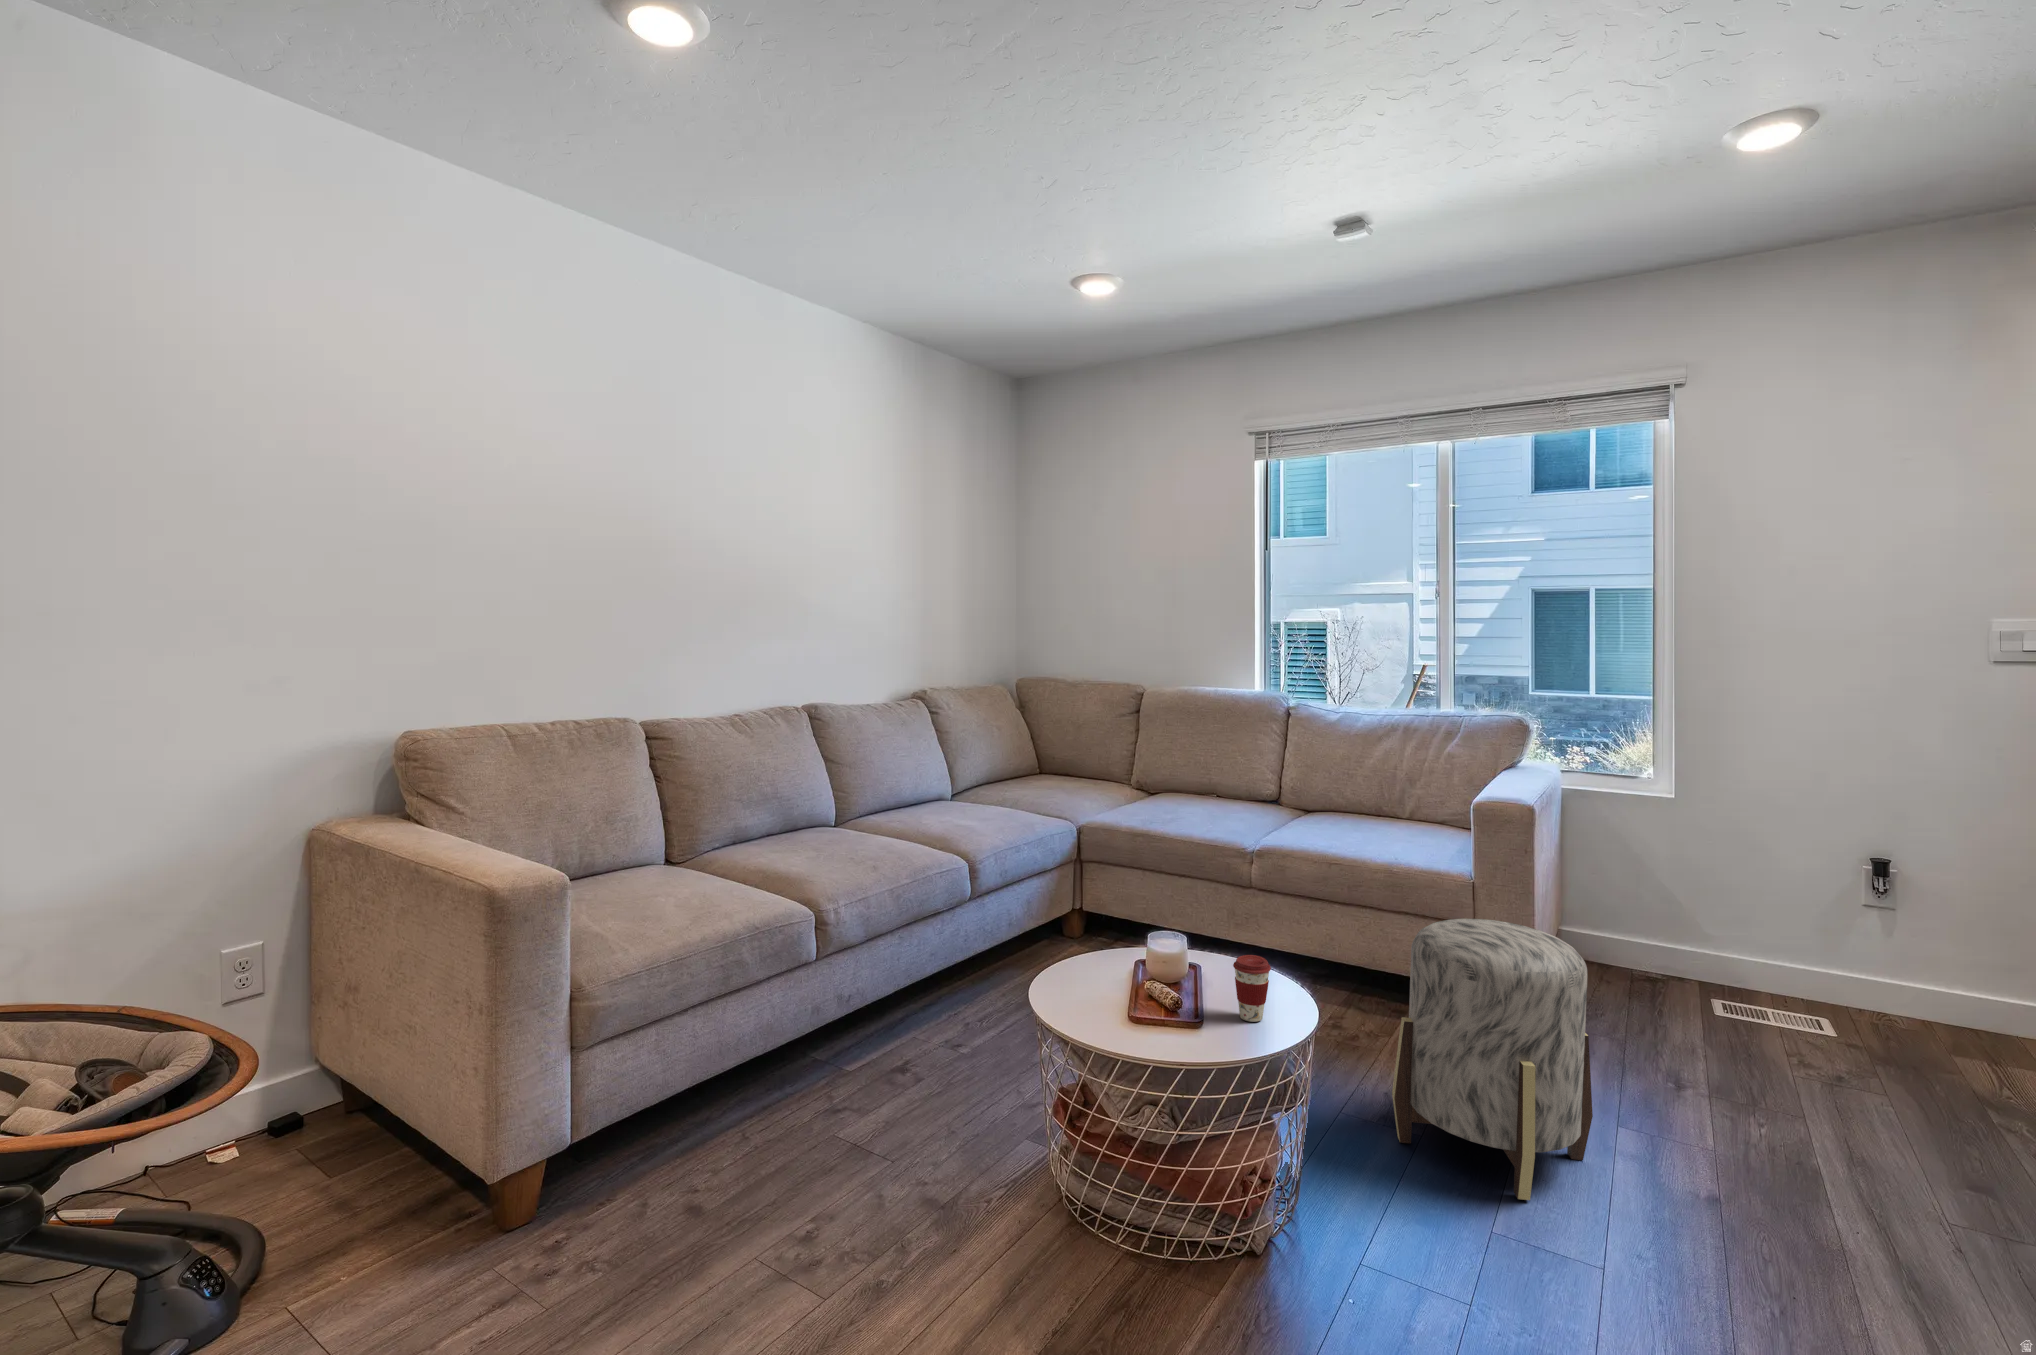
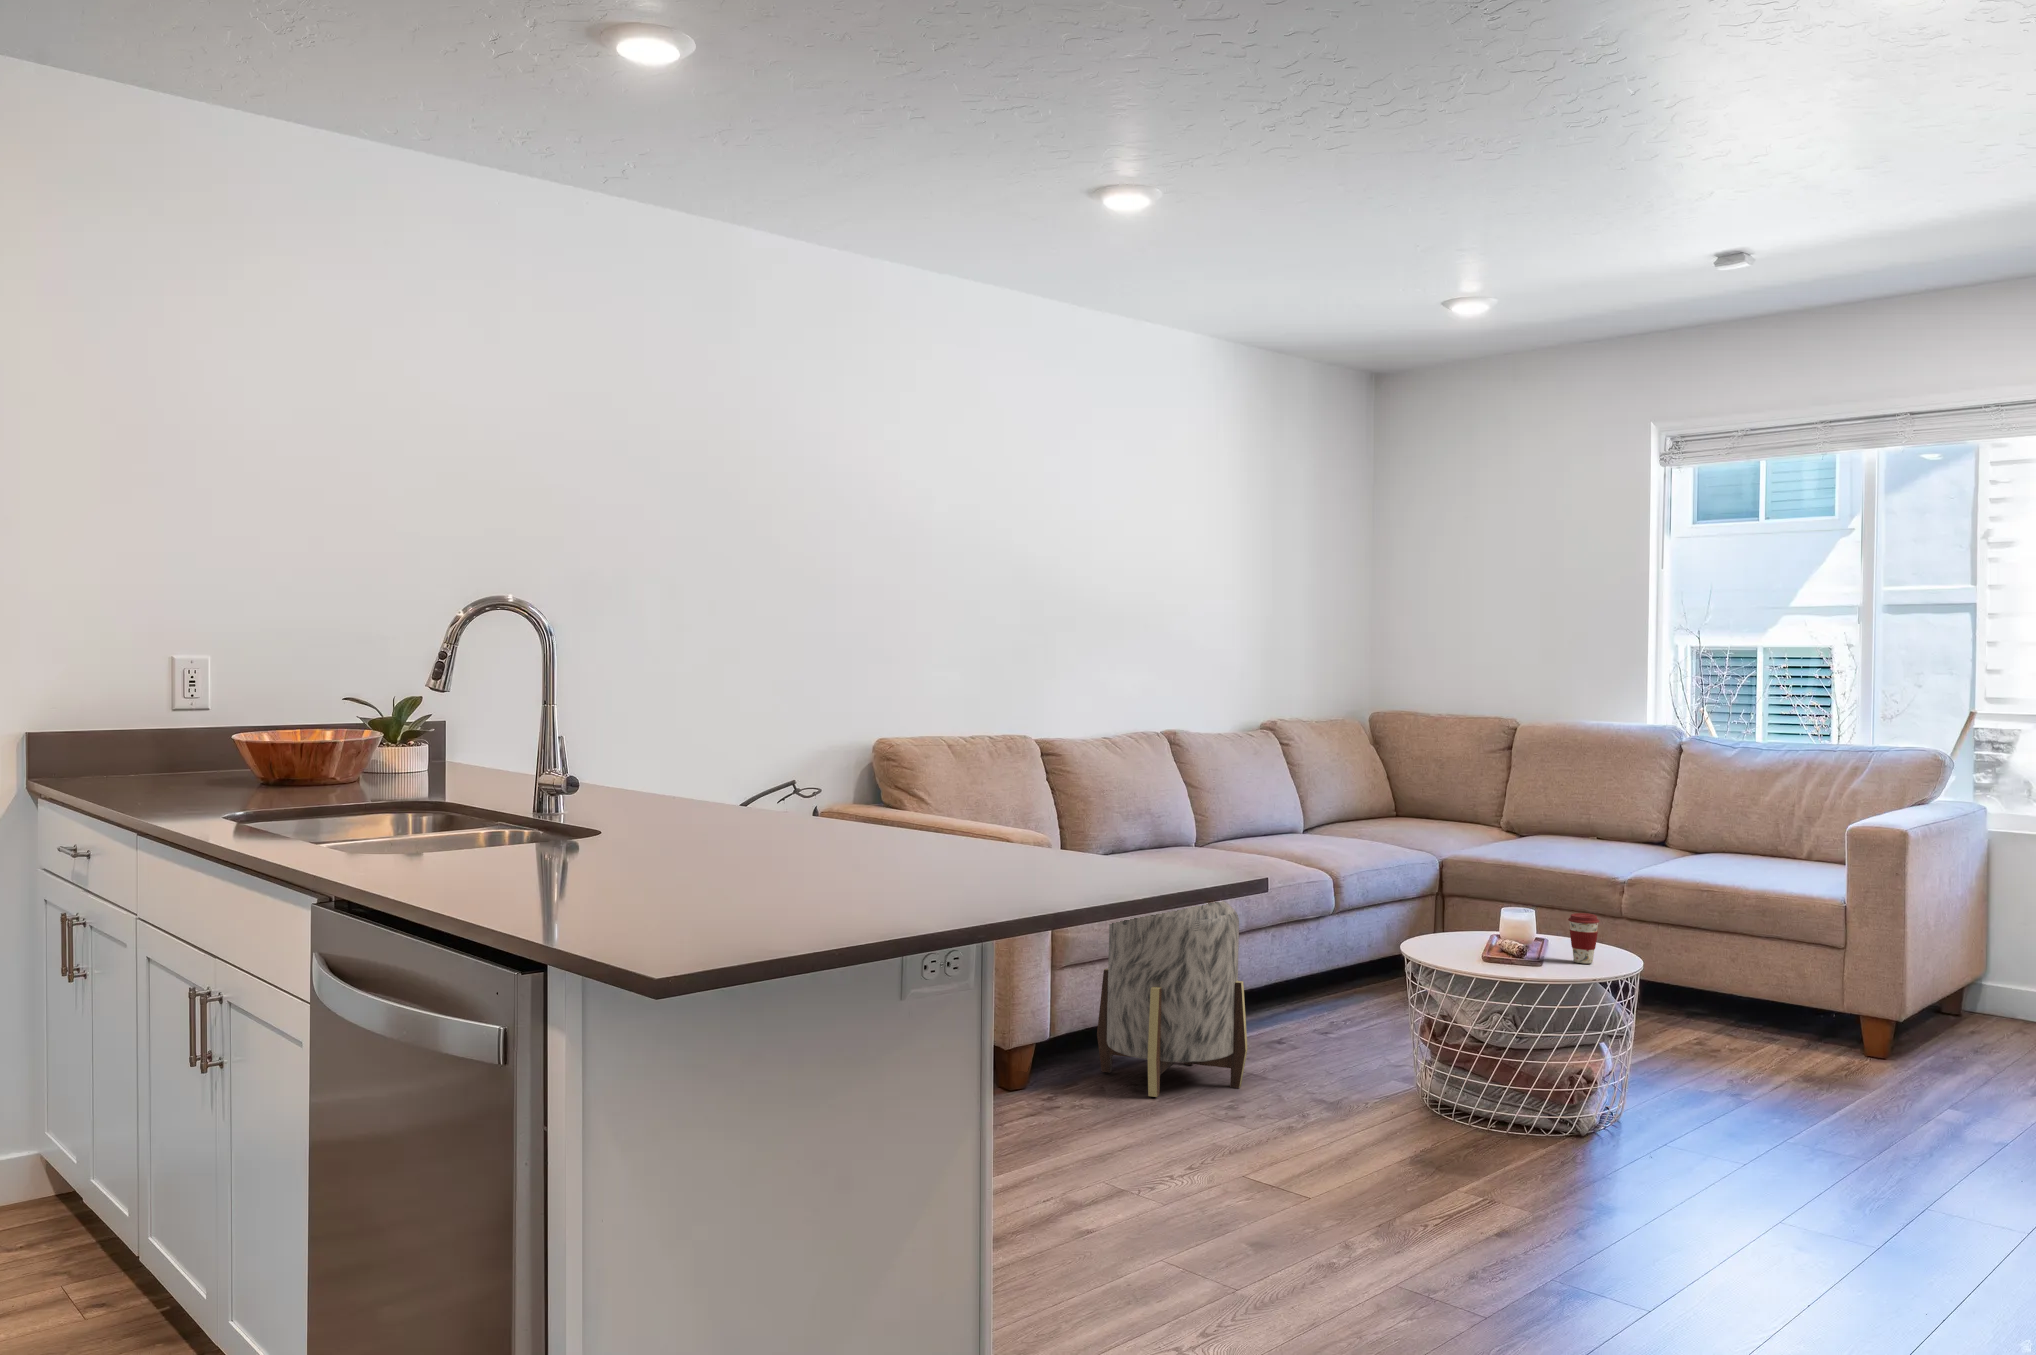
ottoman: present [1392,919,1593,1200] -> present [1097,901,1248,1097]

